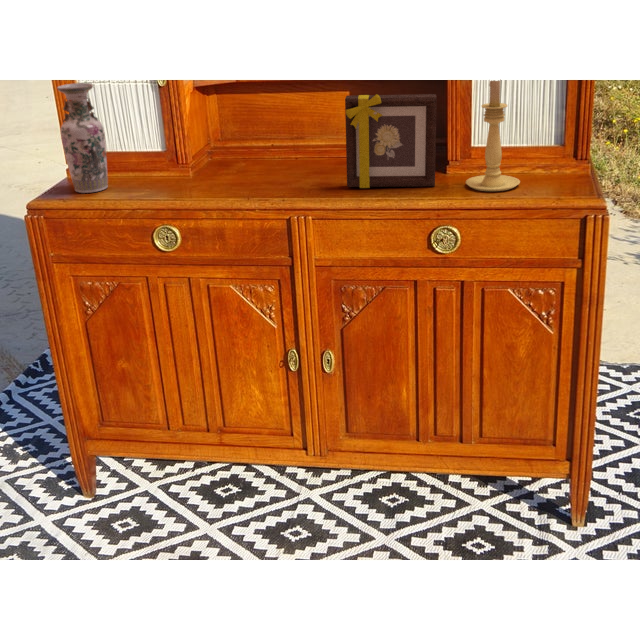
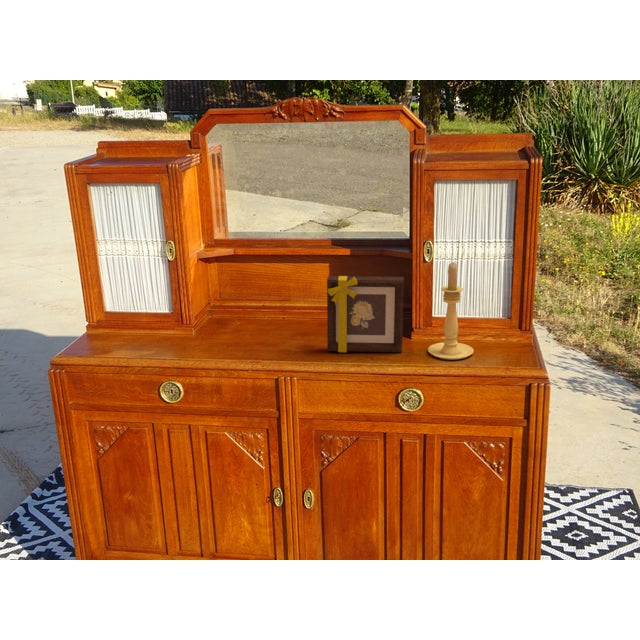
vase: present [57,83,108,193] -> none [83,257,122,349]

